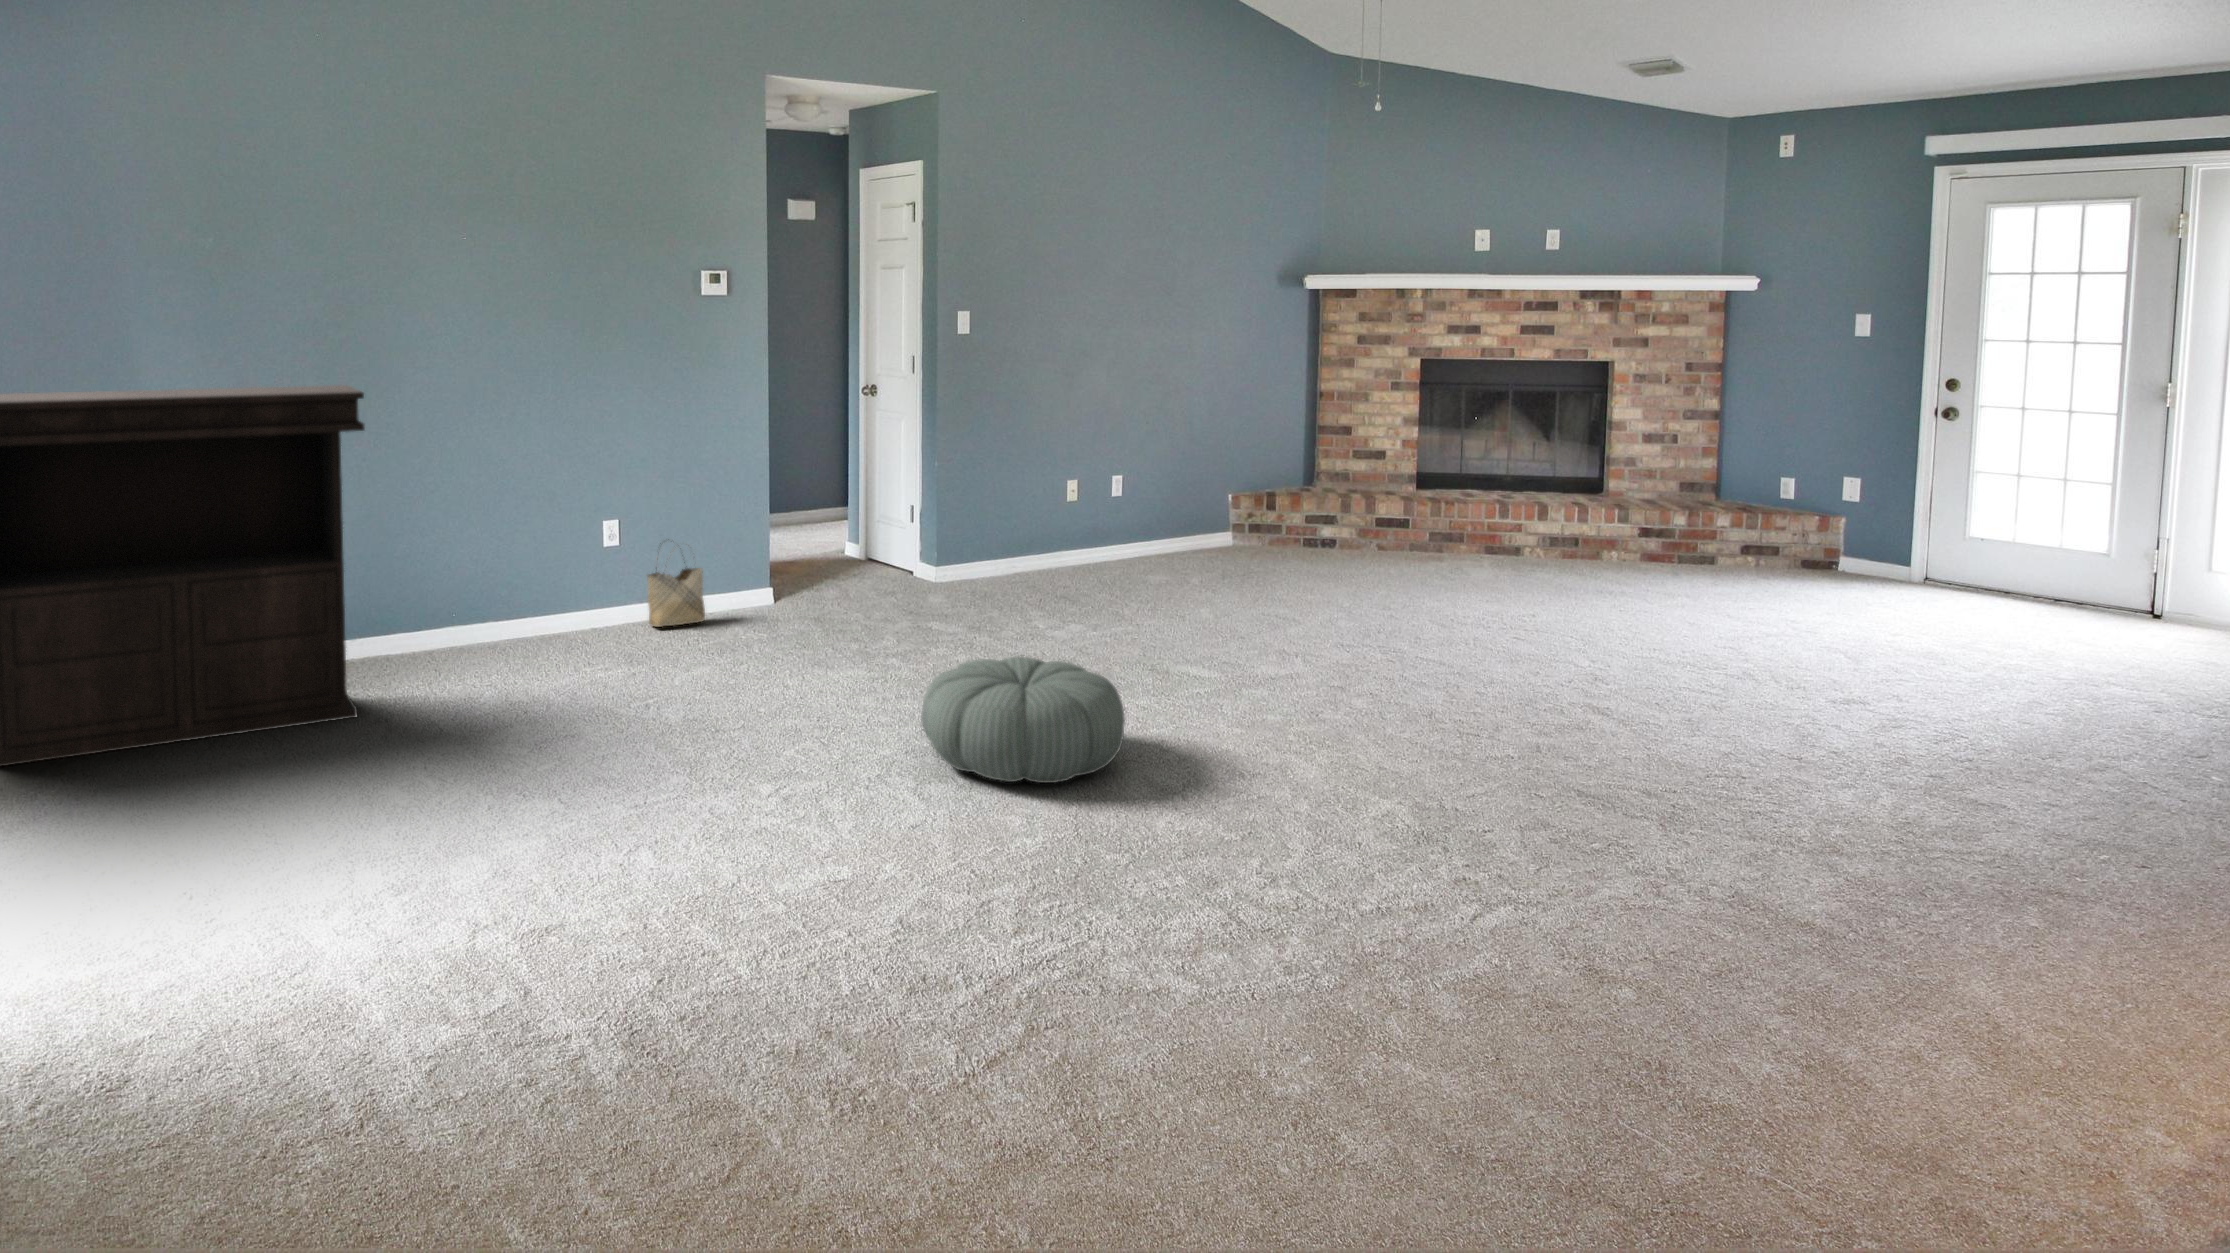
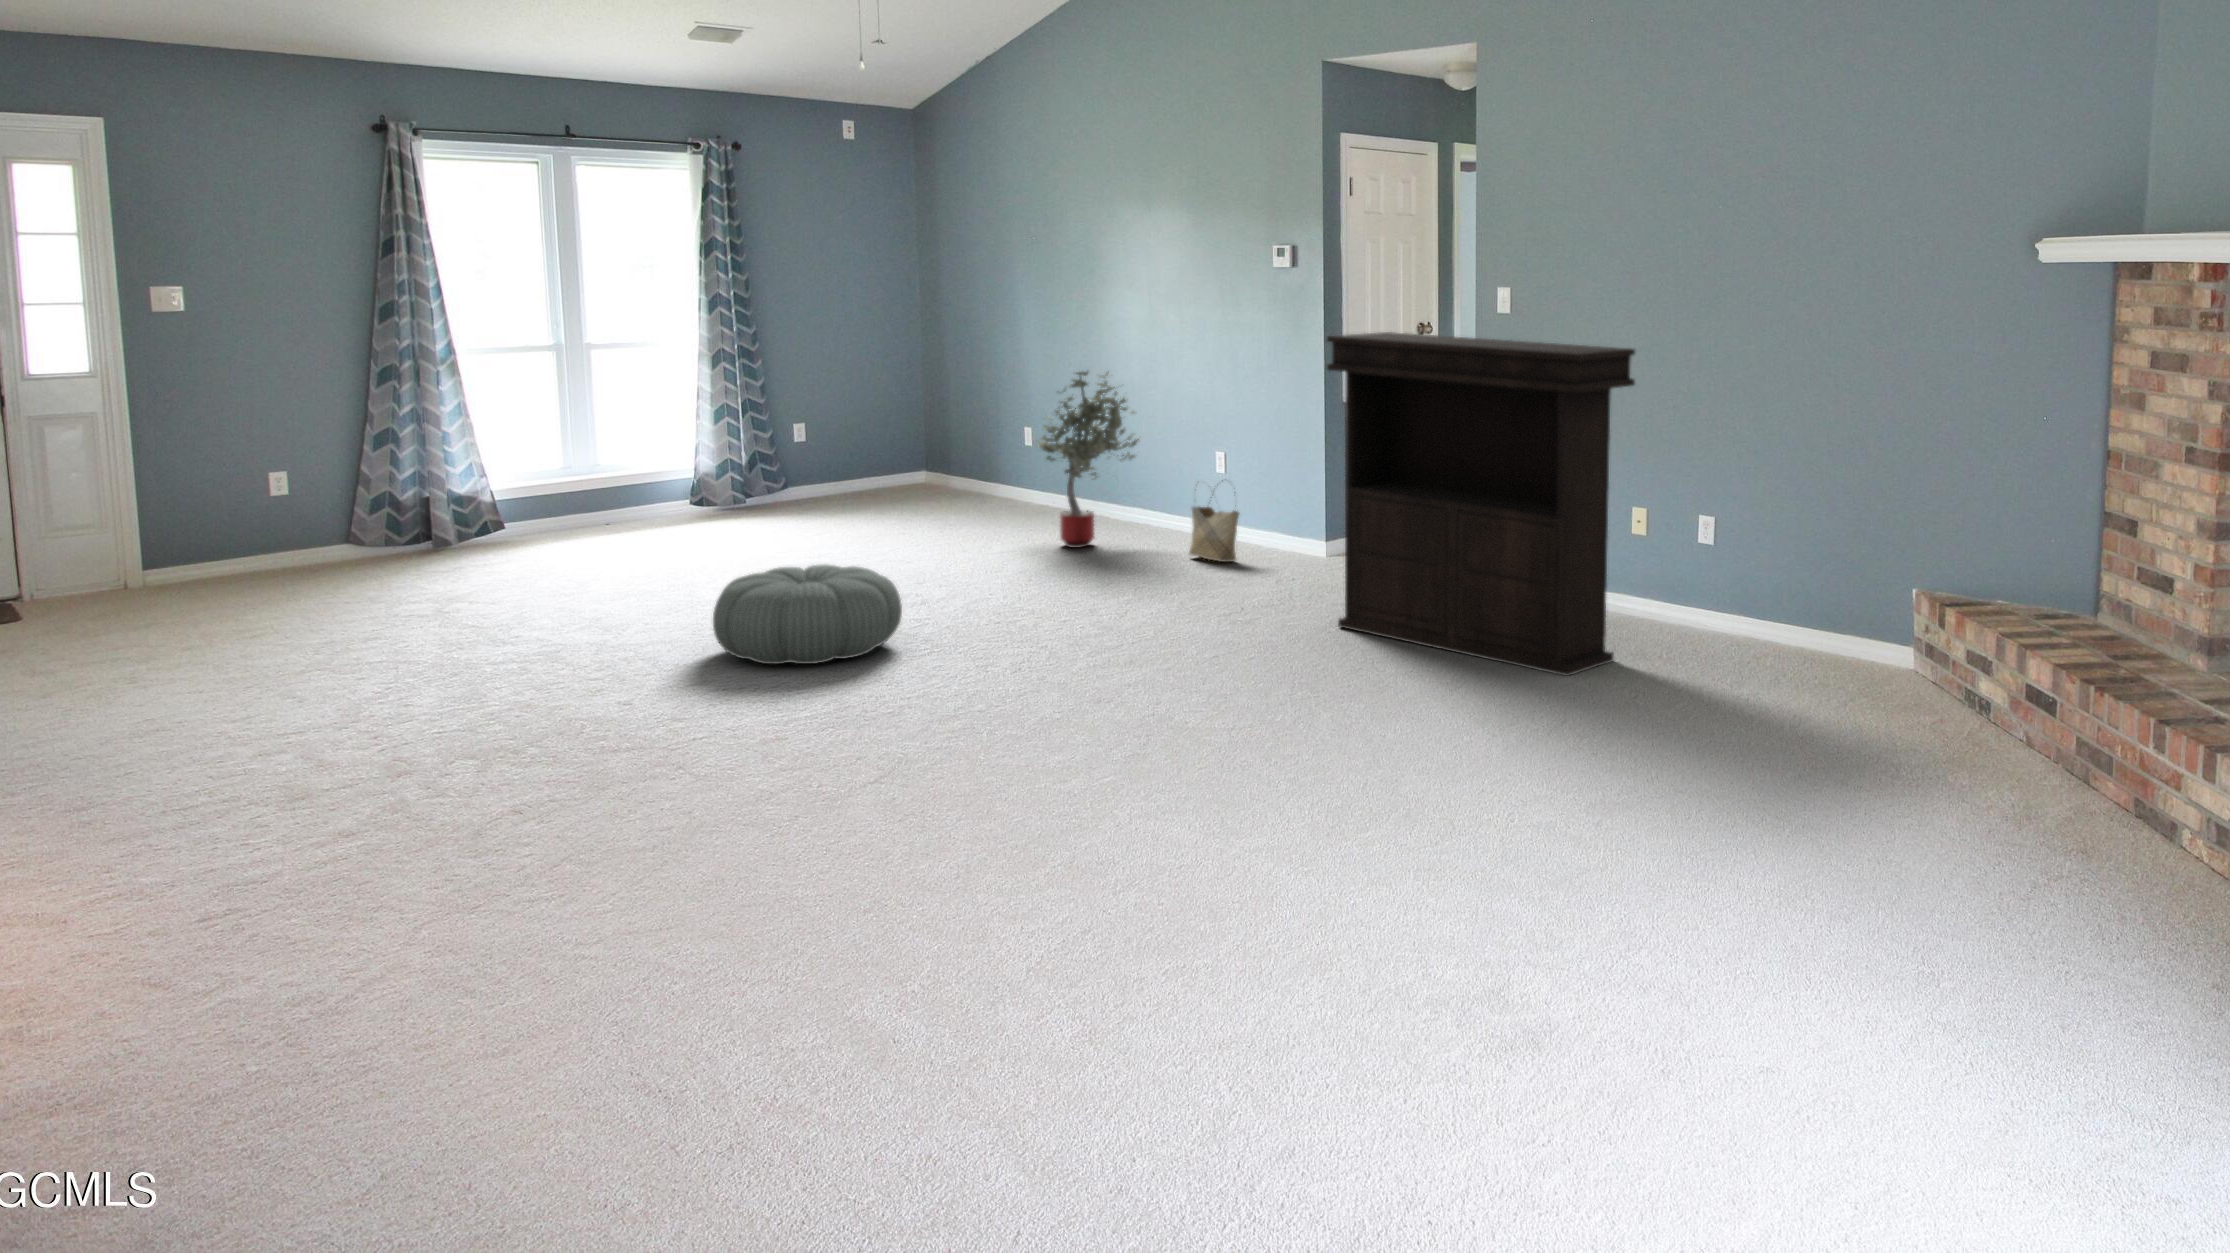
console table: present [0,385,364,766] -> present [1327,332,1635,676]
potted tree: none [430,443,611,662] -> present [1038,371,1140,548]

